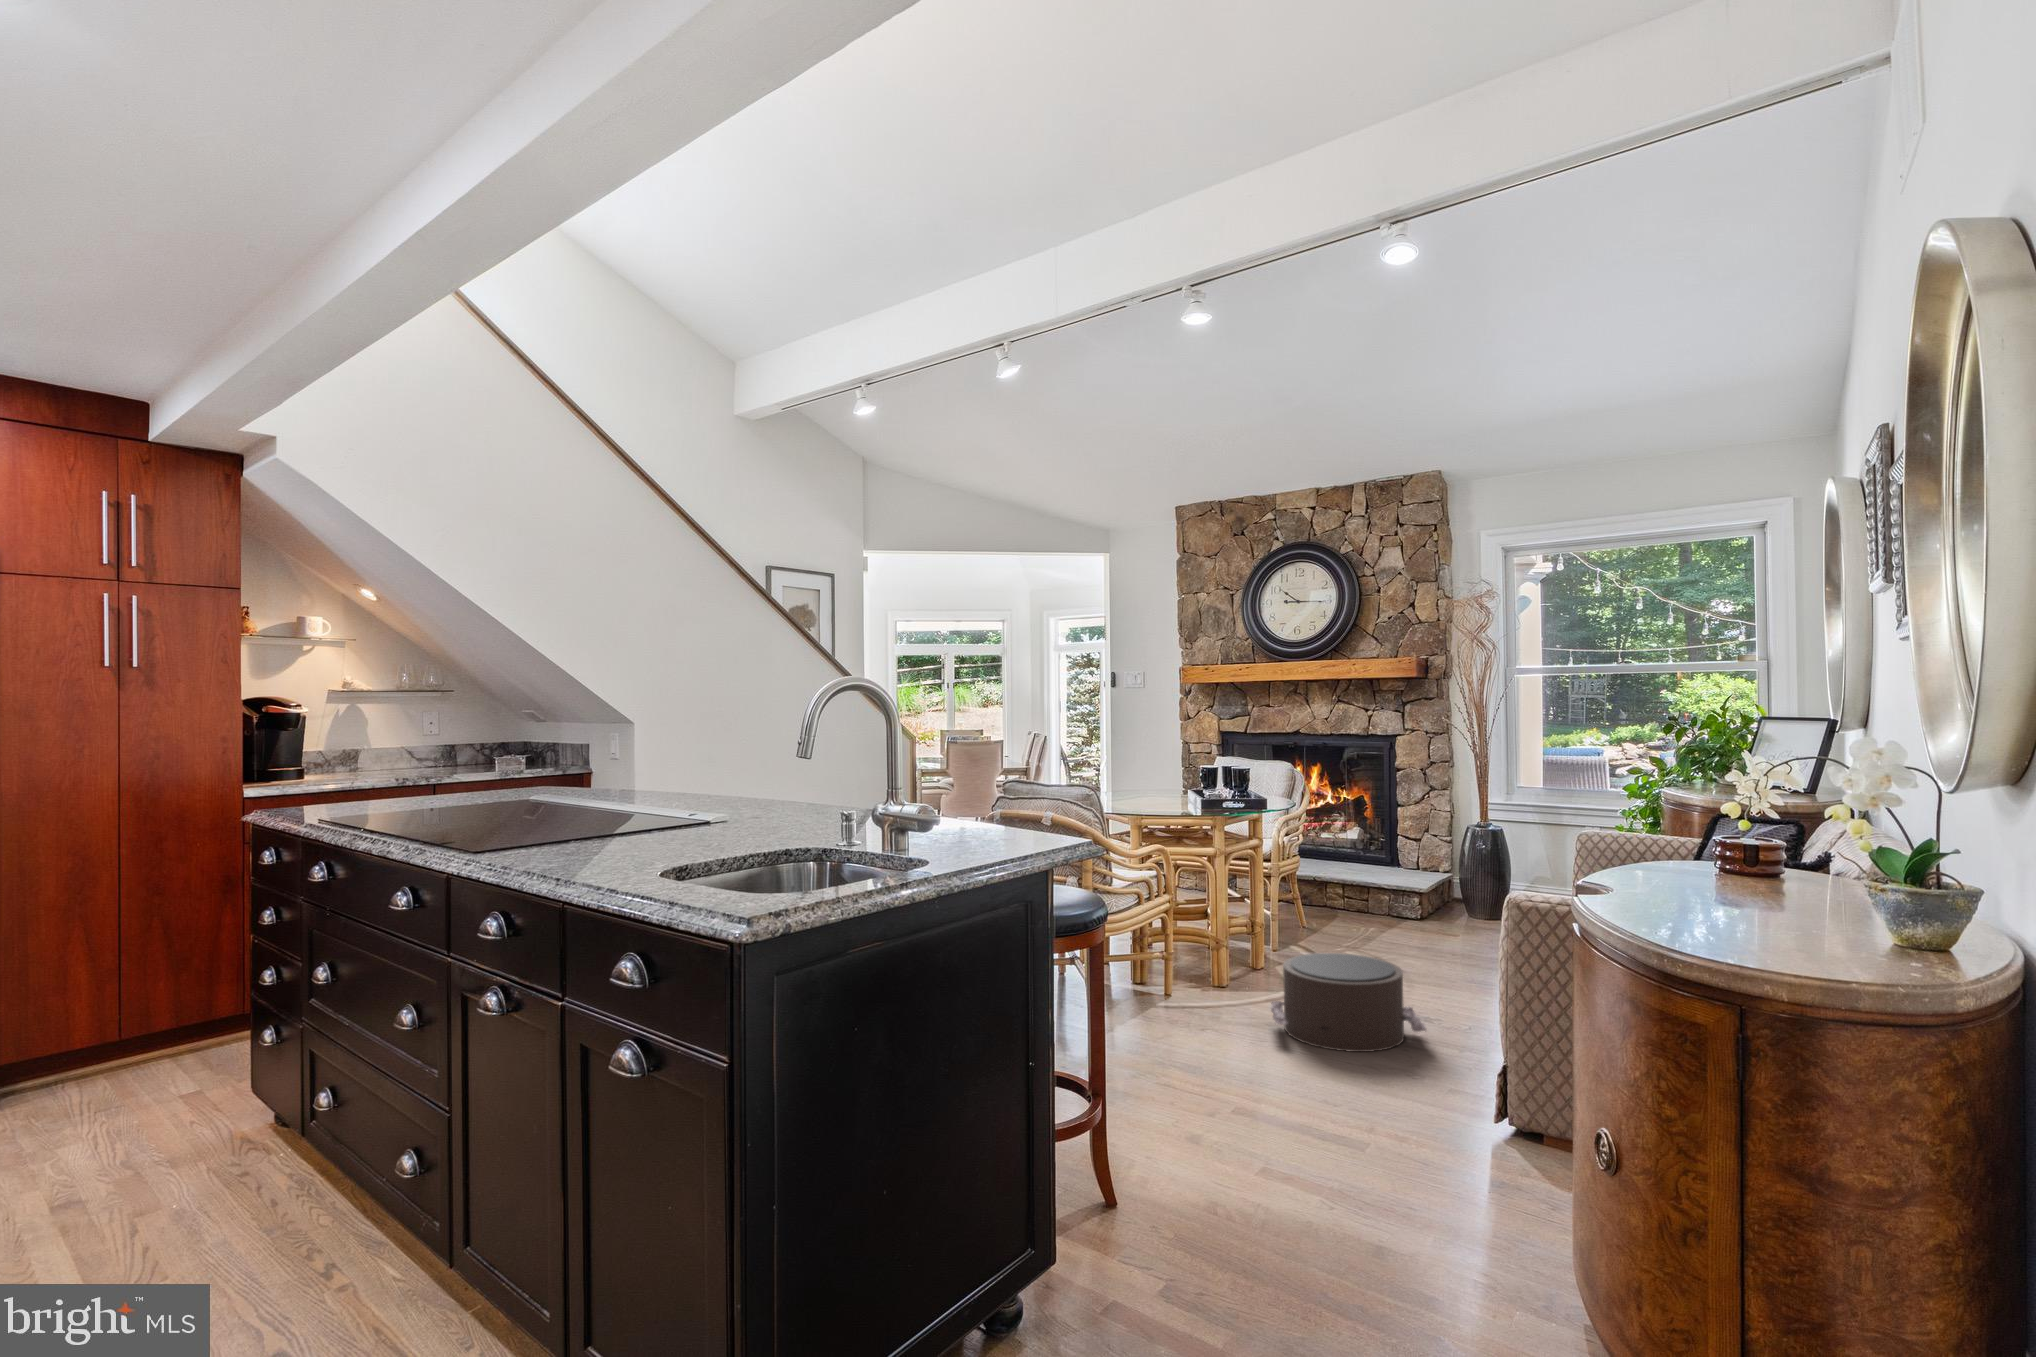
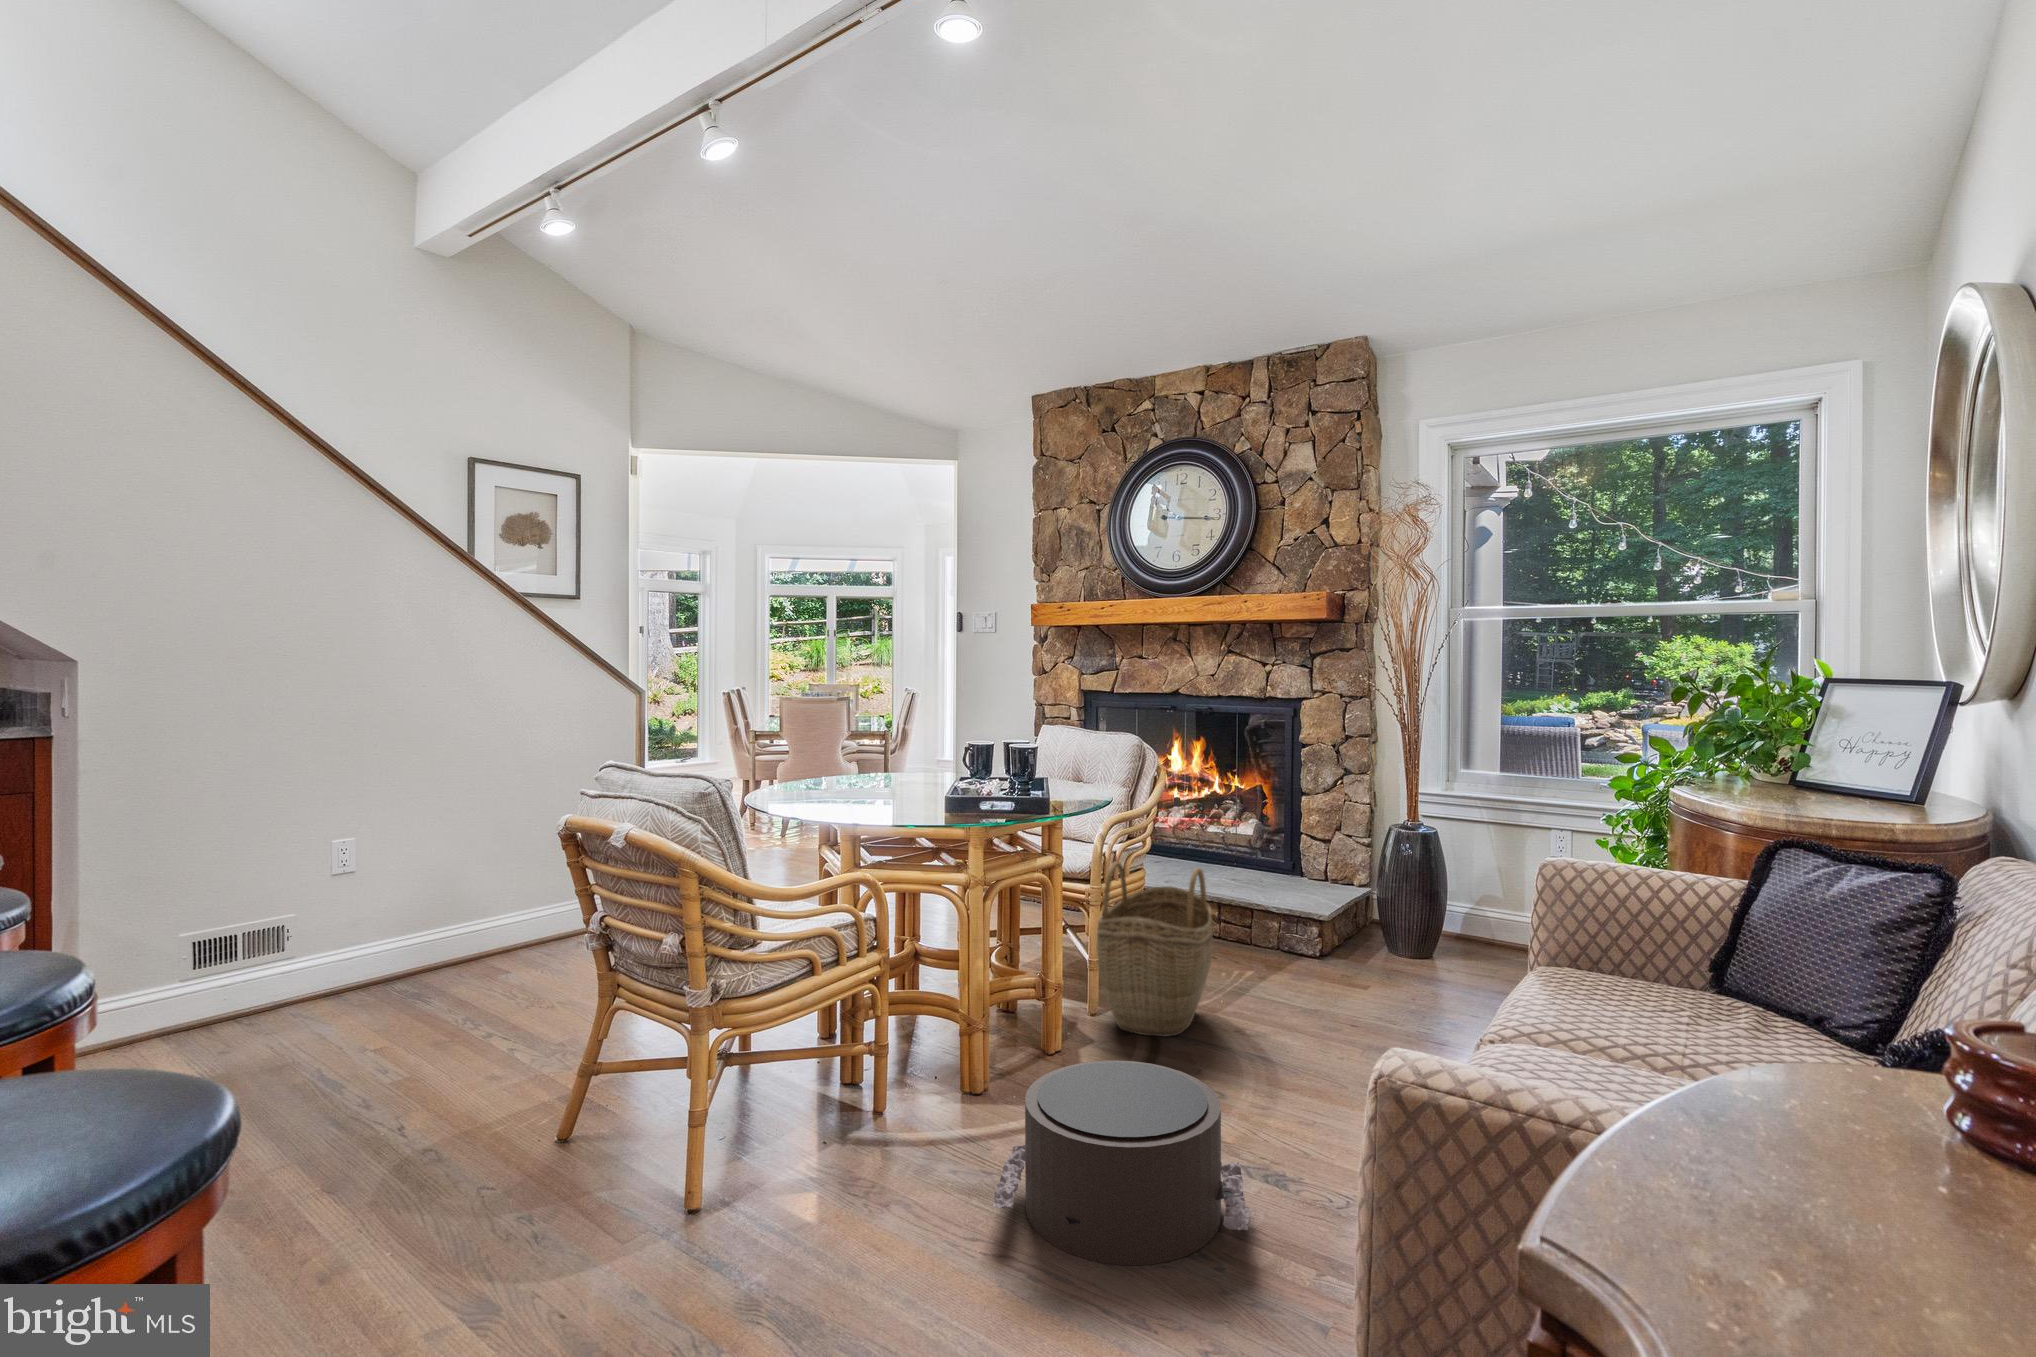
woven basket: none [1279,847,1357,962] -> present [1097,862,1213,1037]

